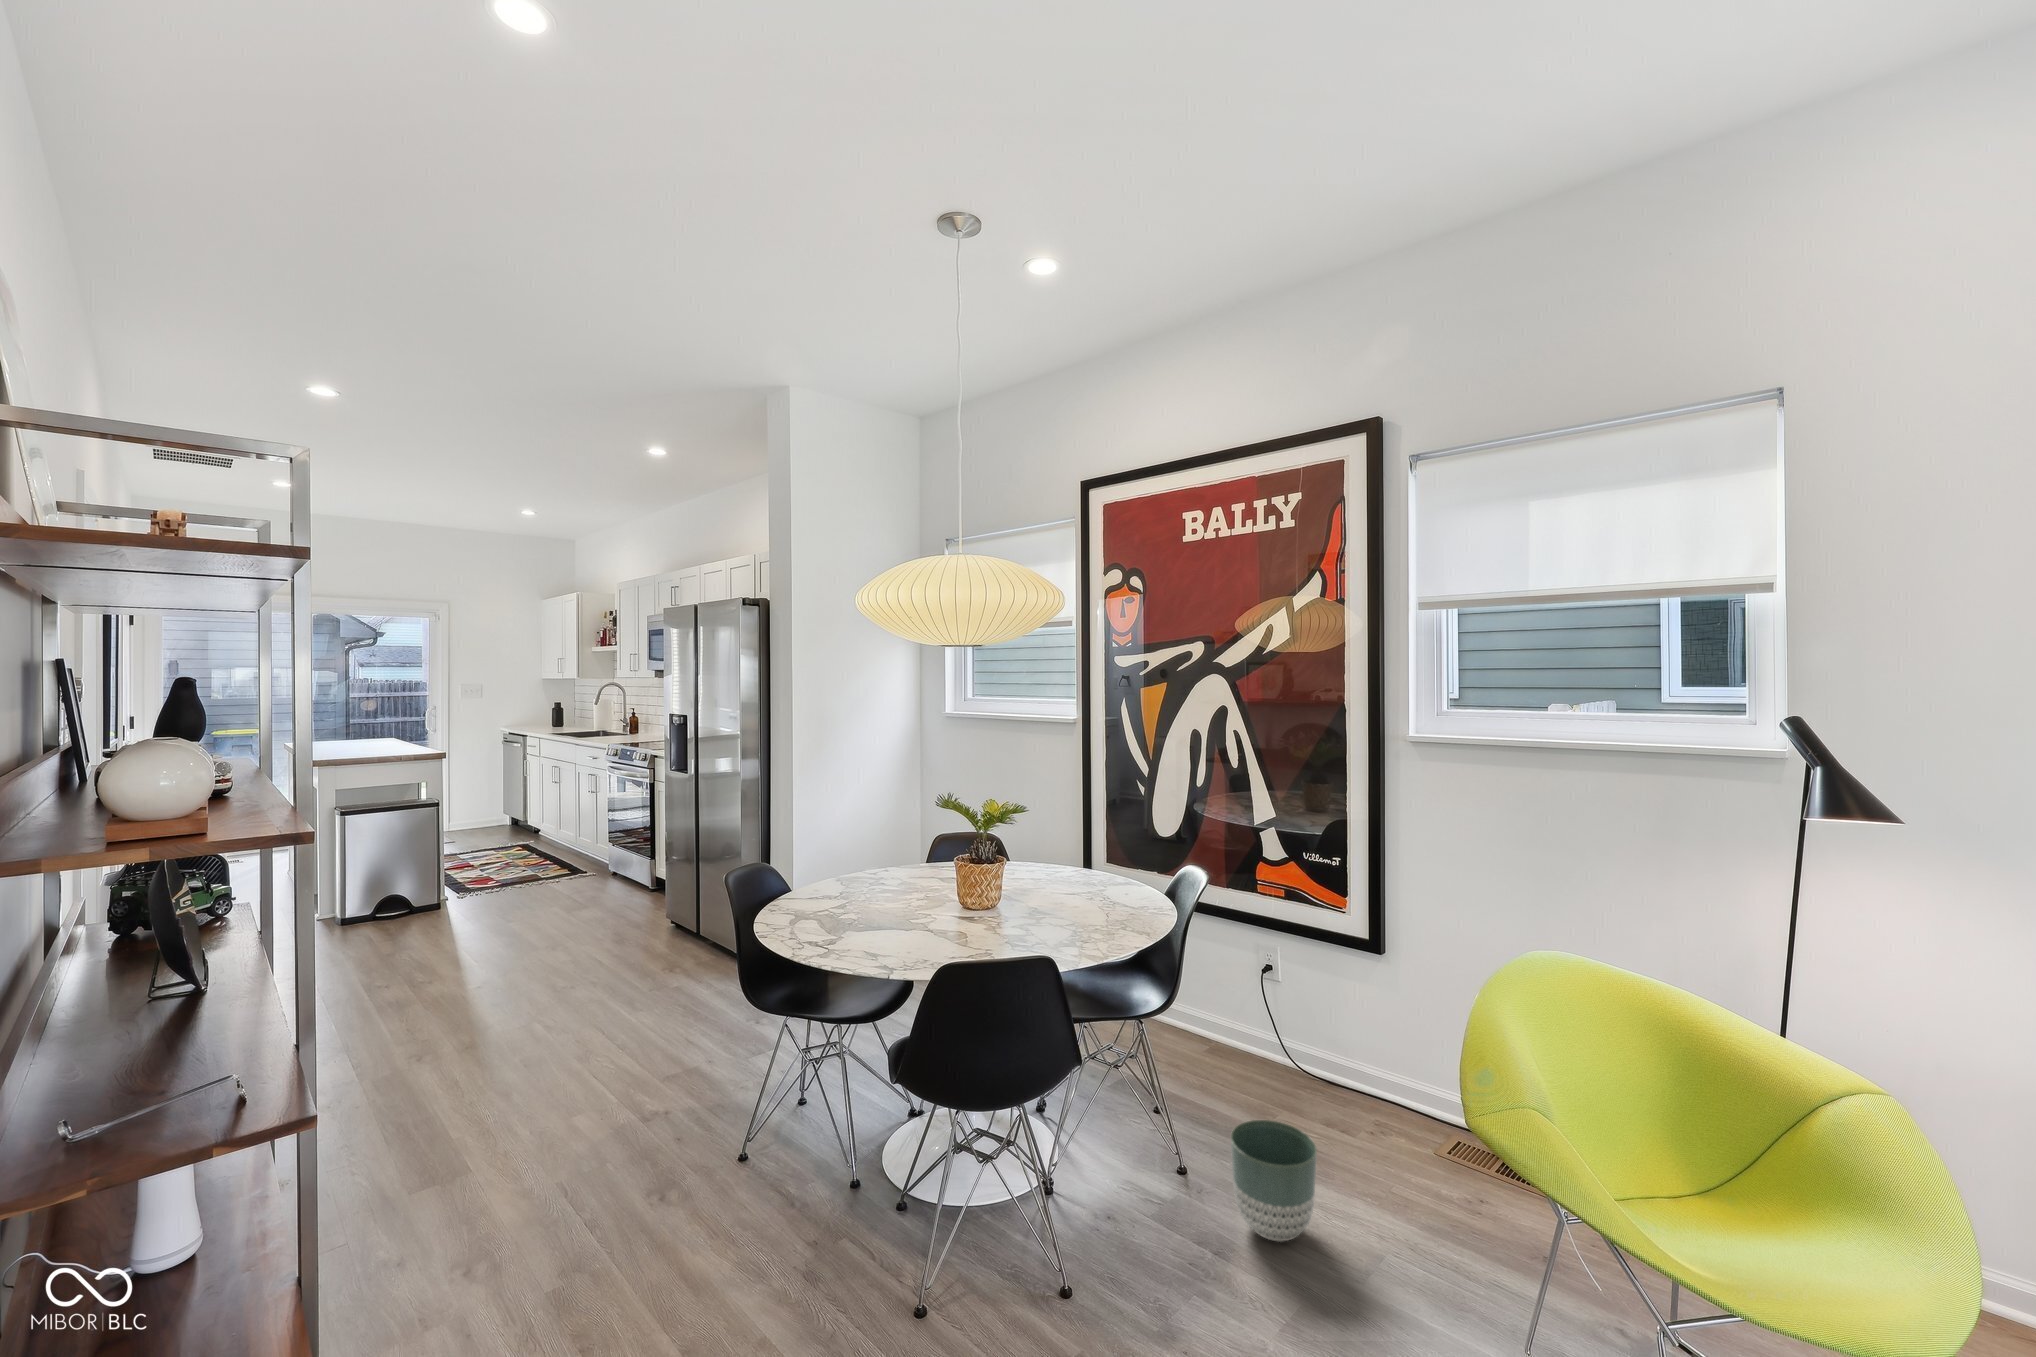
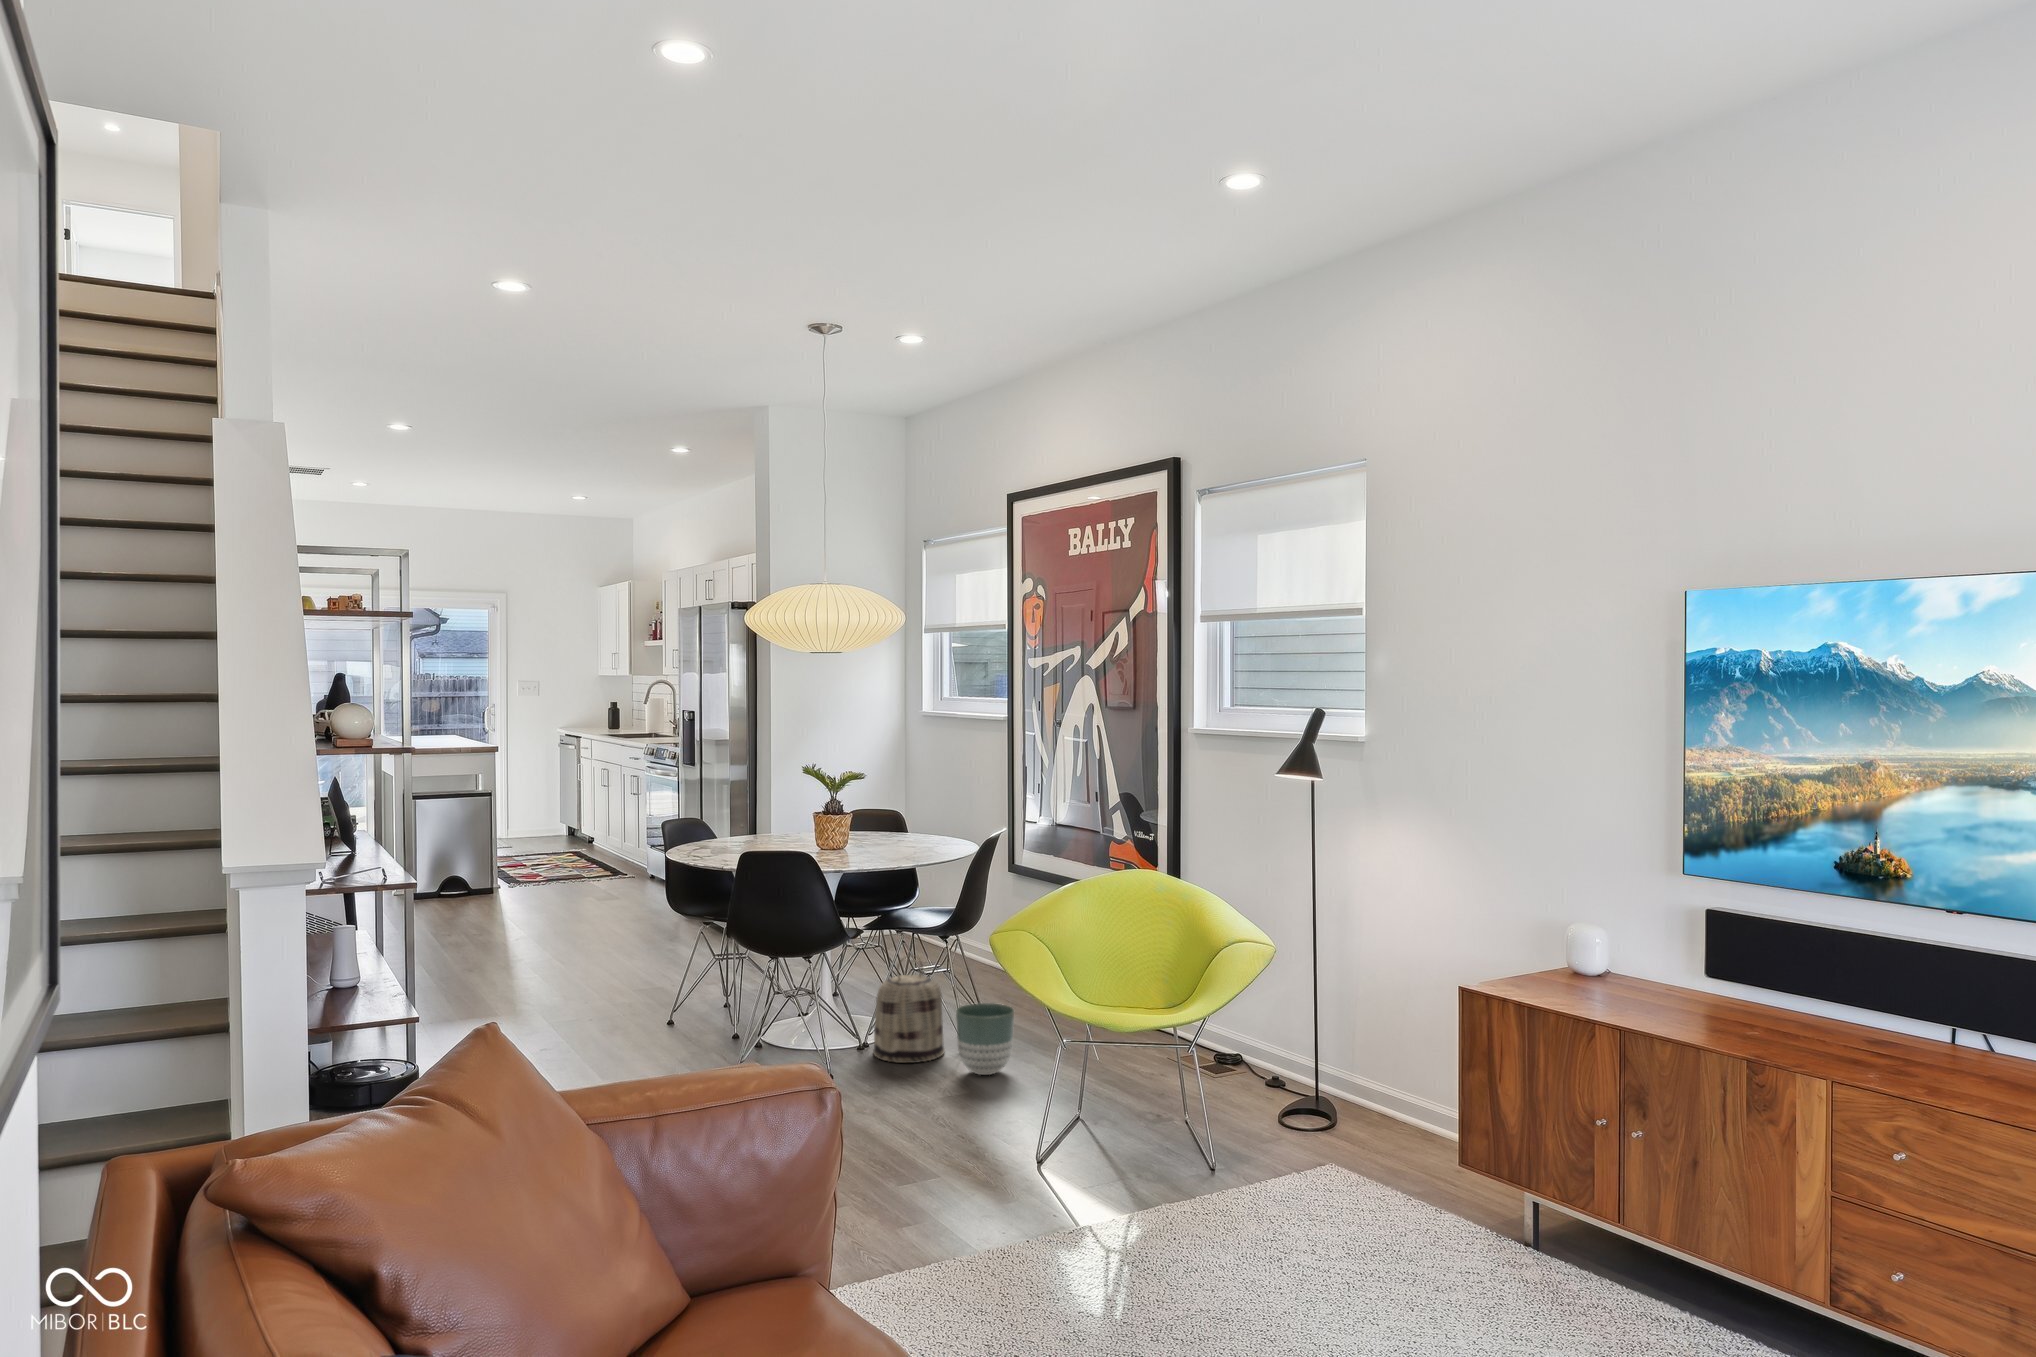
basket: none [1079,1054,1178,1223] -> present [873,958,945,1063]

